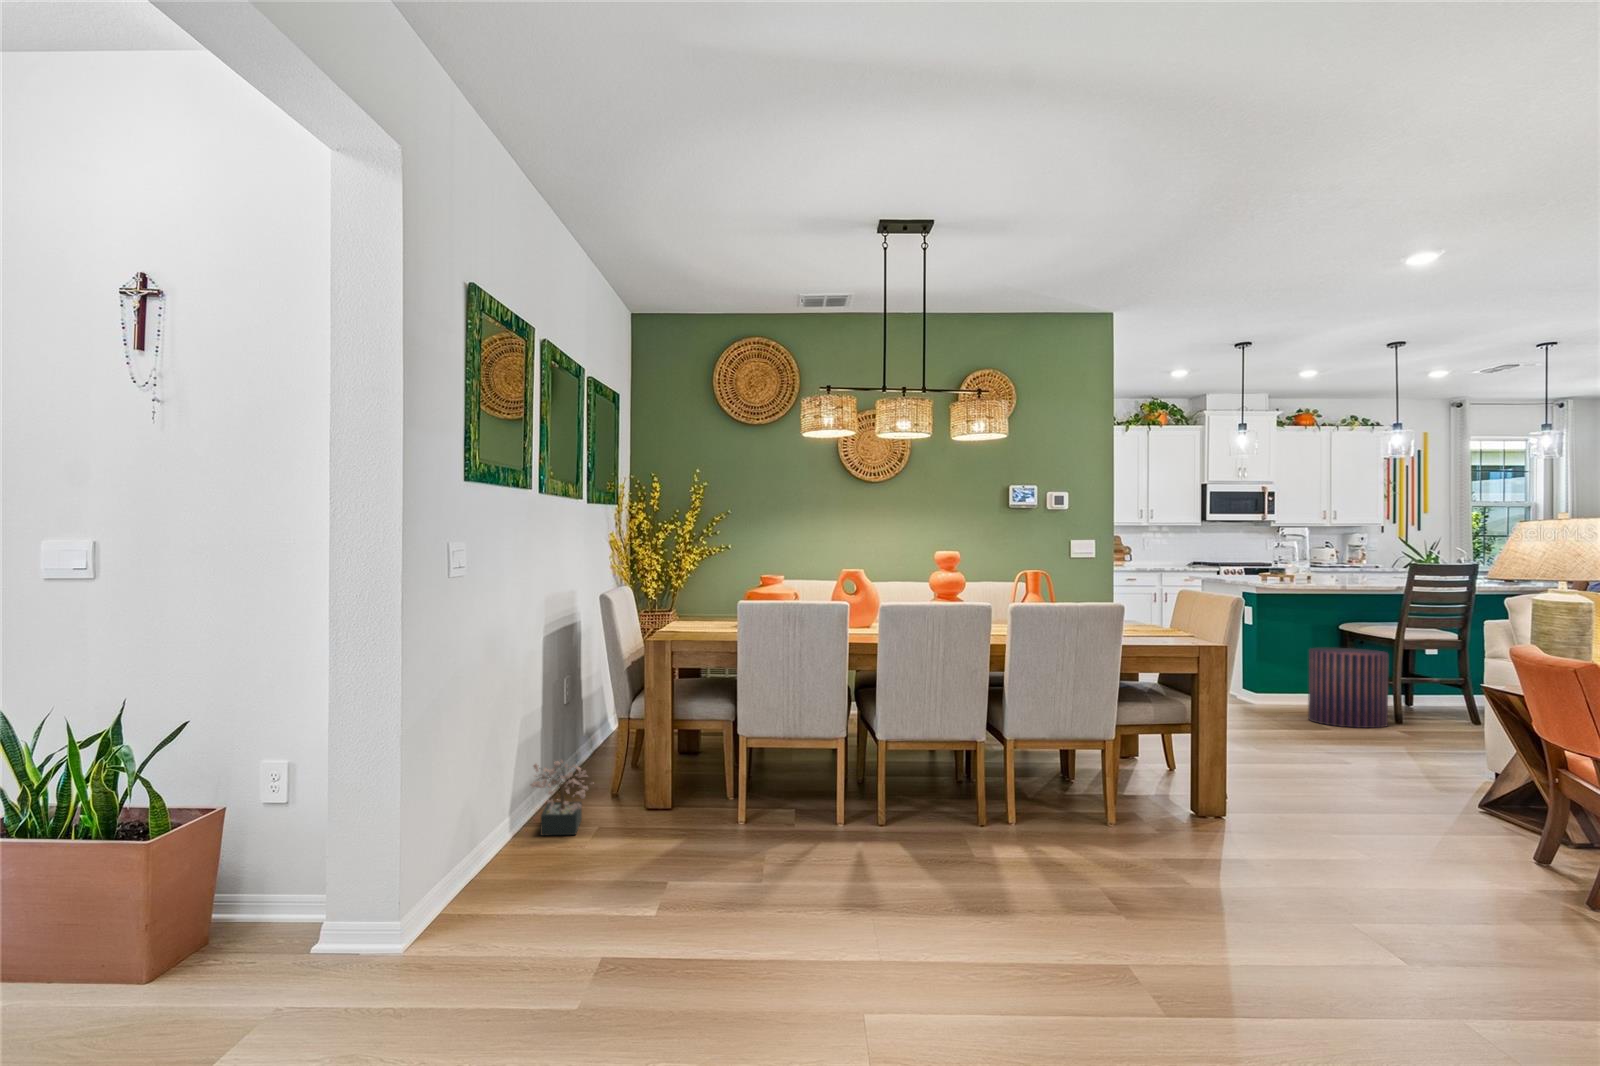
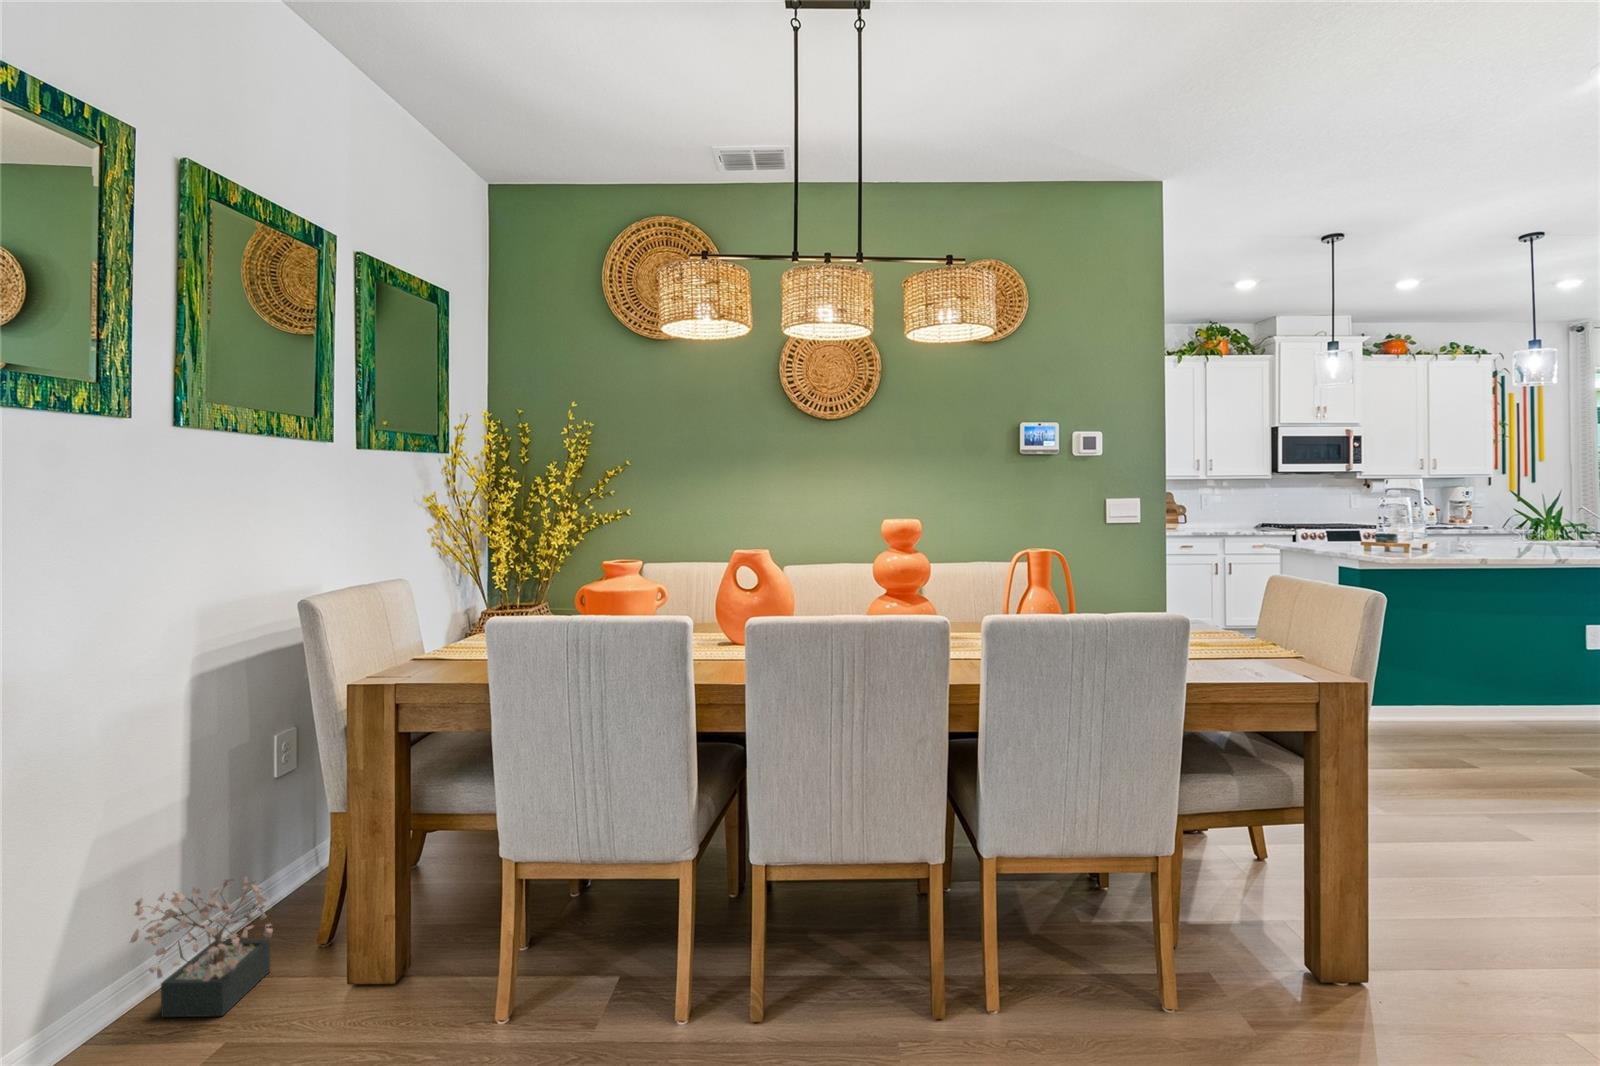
pouf: present [1308,648,1388,728] -> none [1429,637,1549,751]

